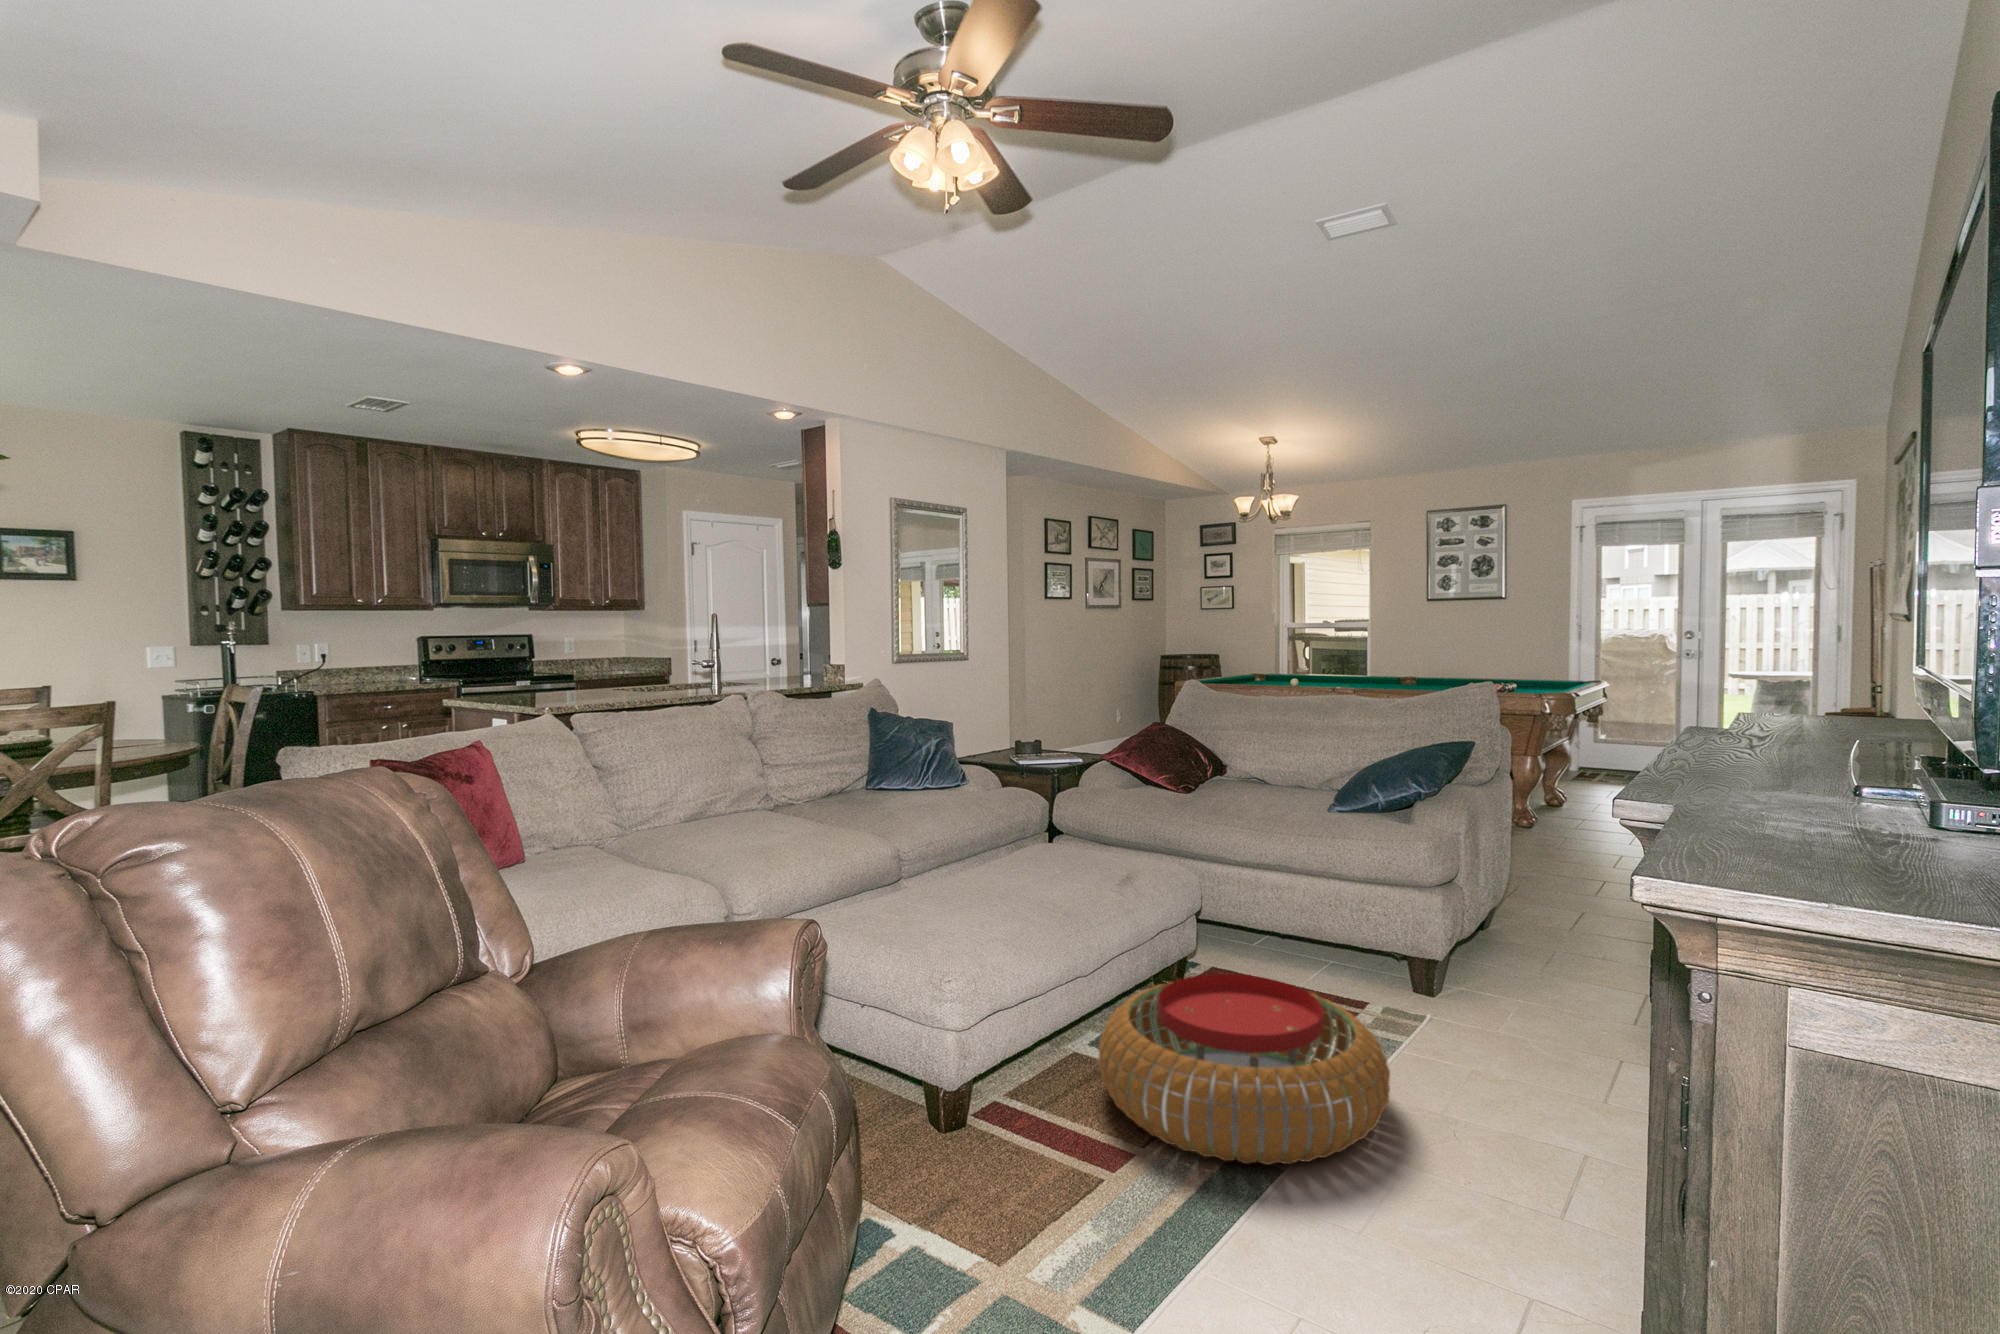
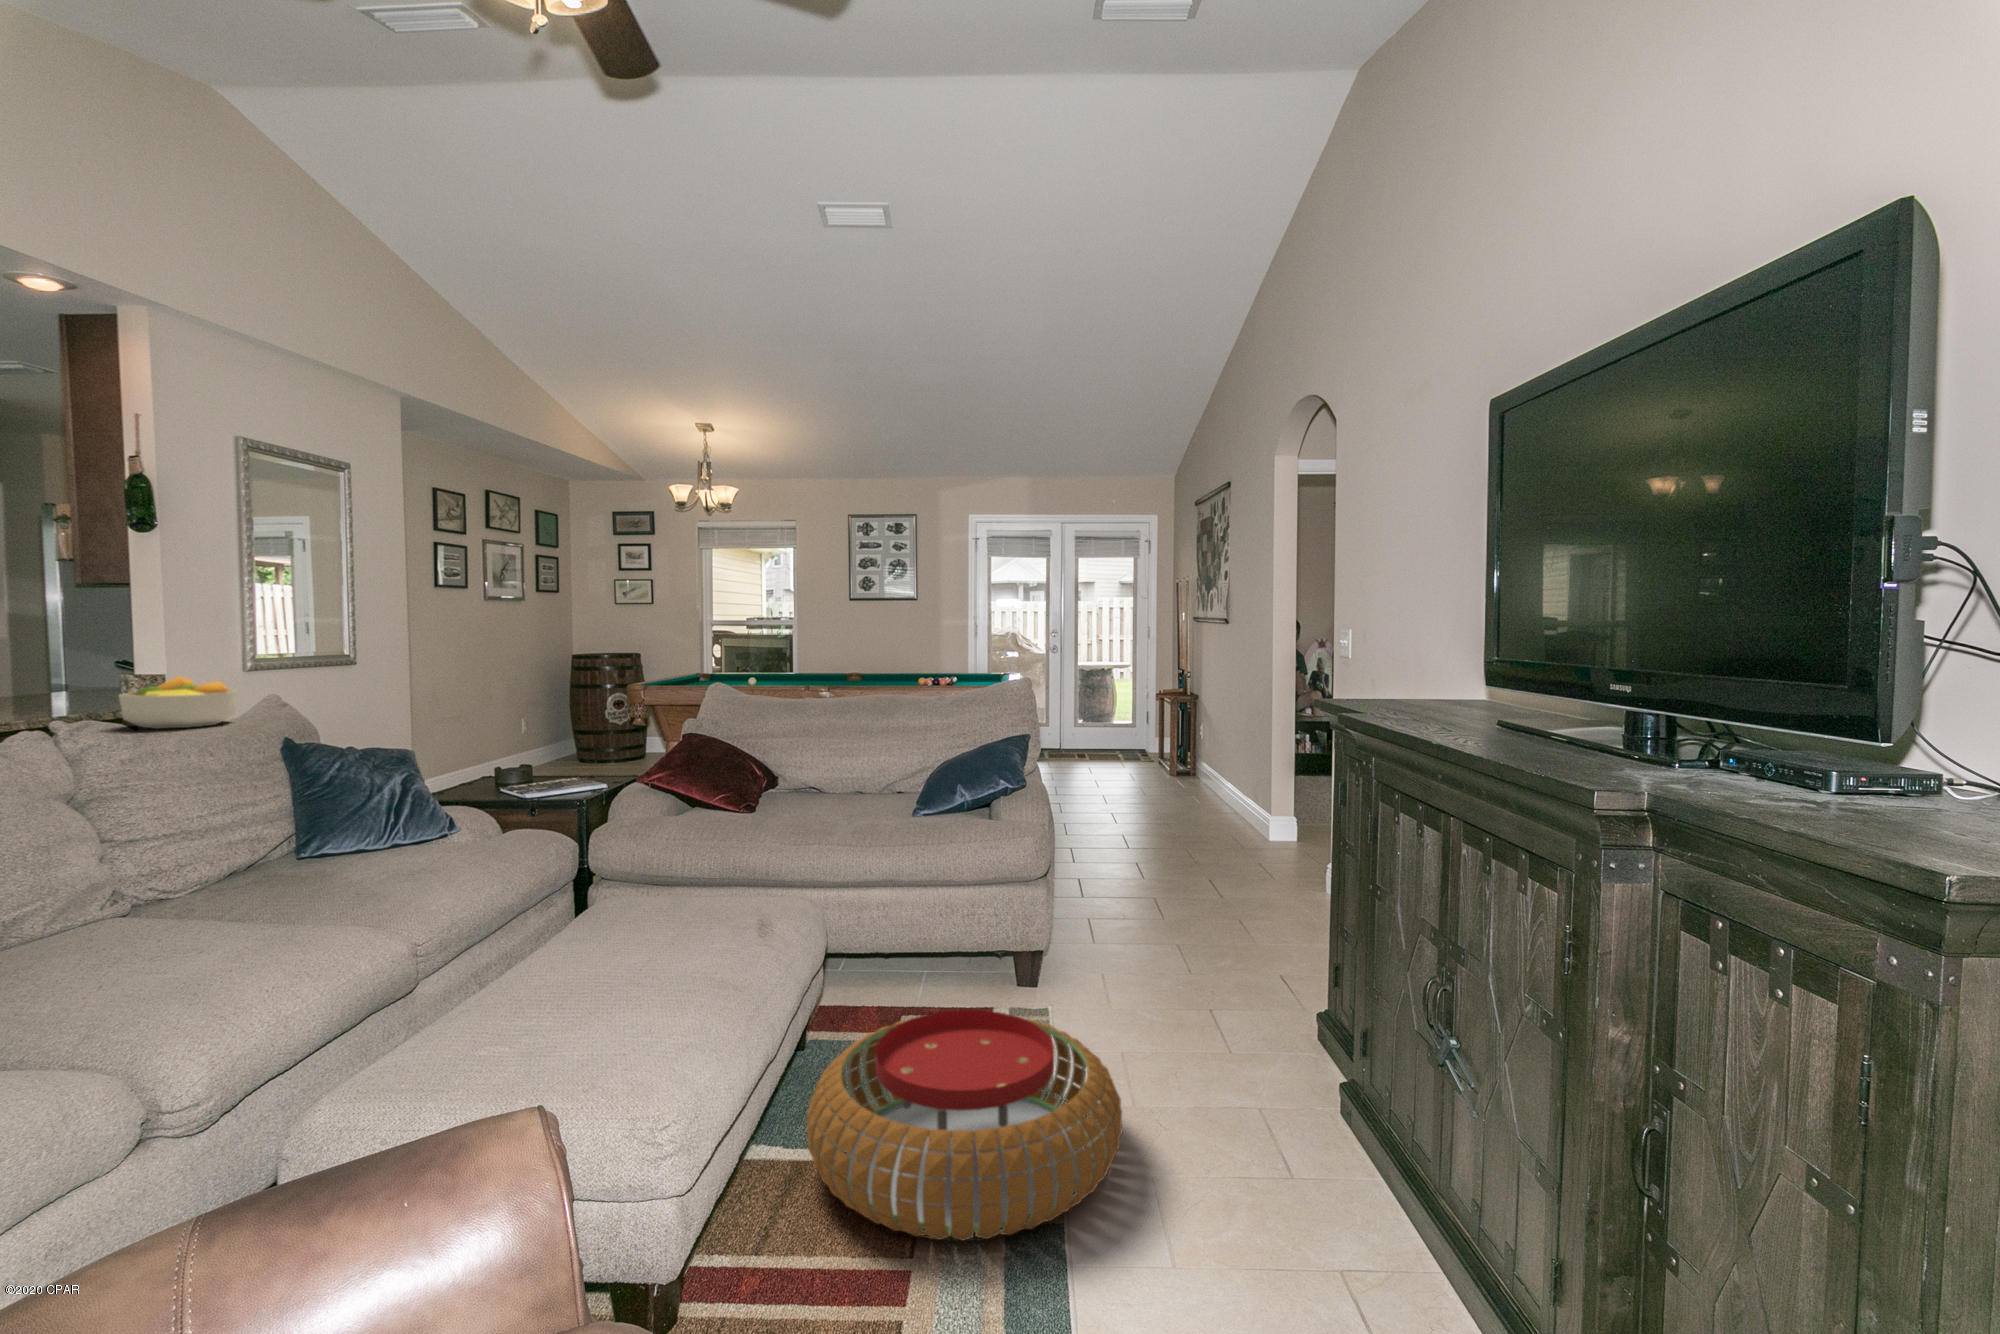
fruit bowl: none [793,663,853,696] -> present [119,676,238,729]

